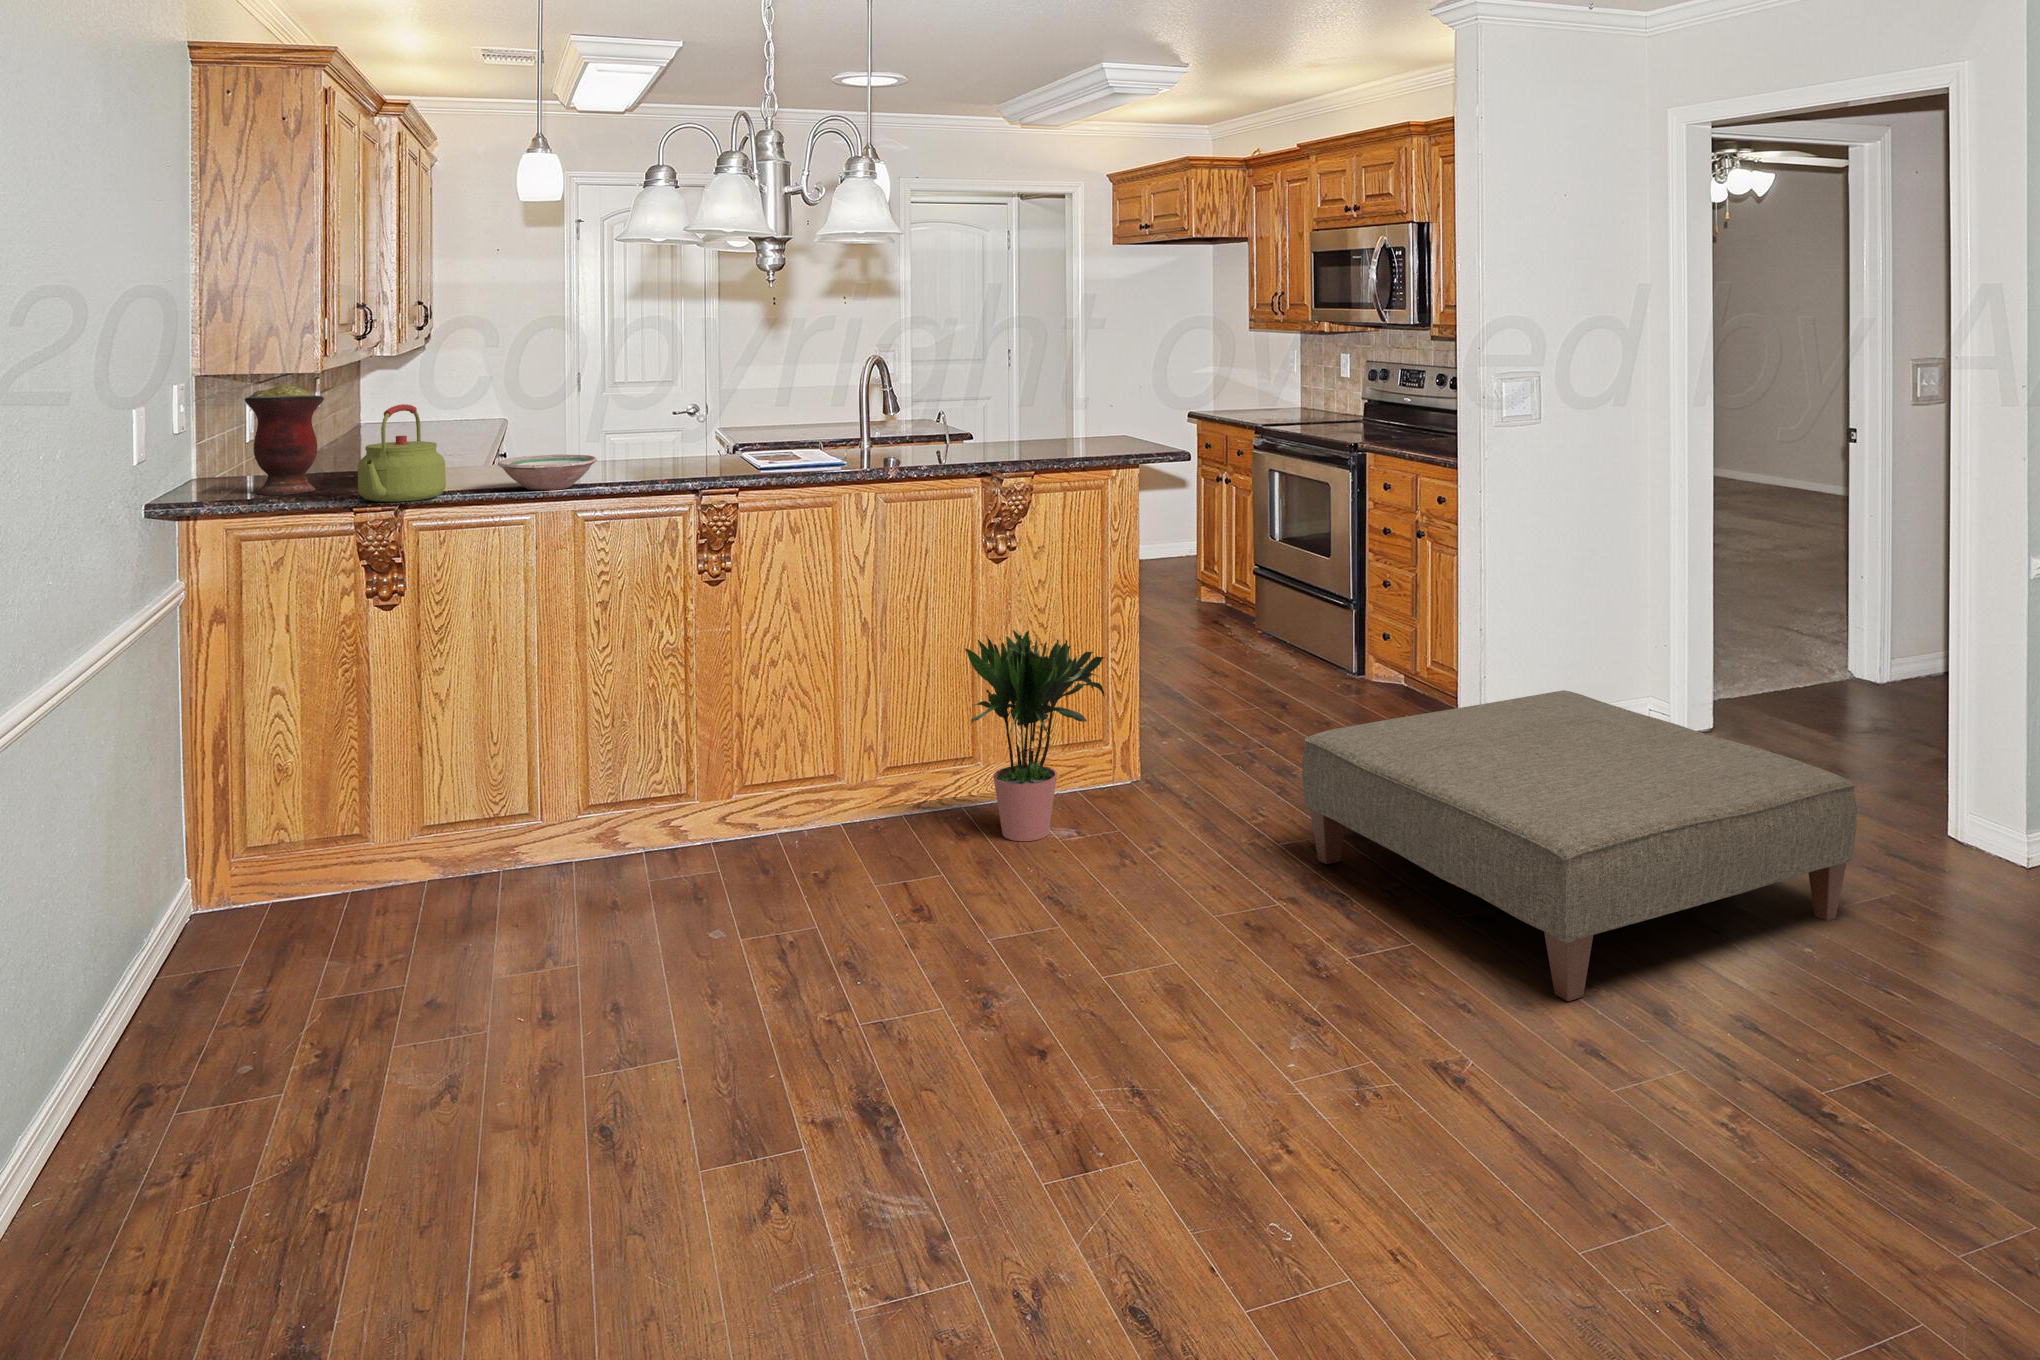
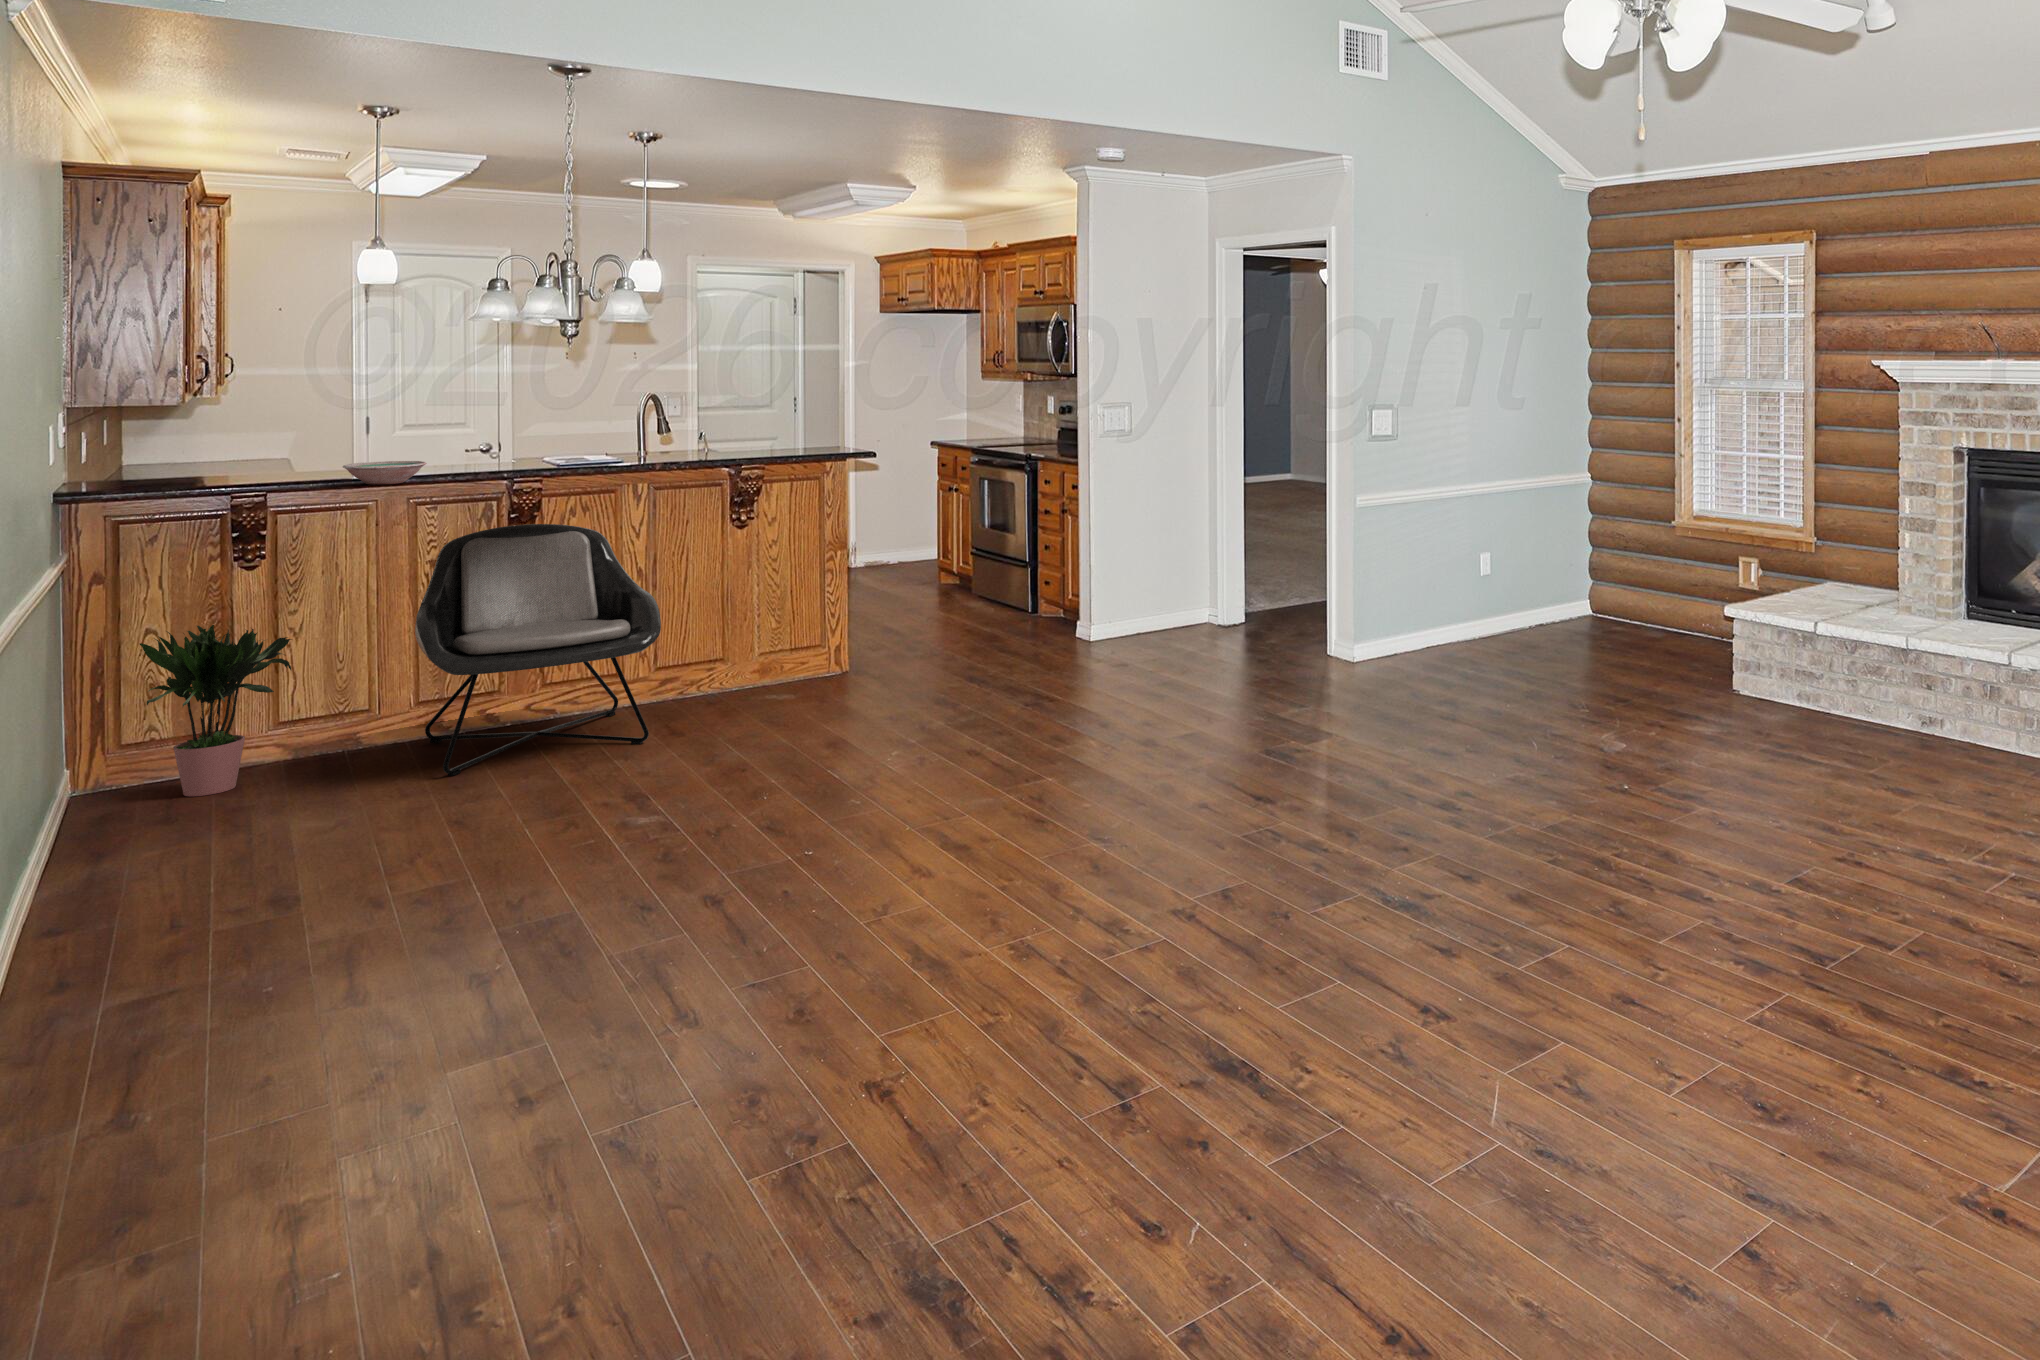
vase: present [245,385,324,495] -> none [111,414,183,494]
kettle: present [358,404,446,502] -> none [226,425,301,493]
lounge chair: none [578,552,899,959] -> present [415,524,661,776]
potted plant: present [965,630,1105,841] -> present [140,625,292,796]
ottoman: present [1302,690,1857,1001] -> none [945,590,1247,730]

